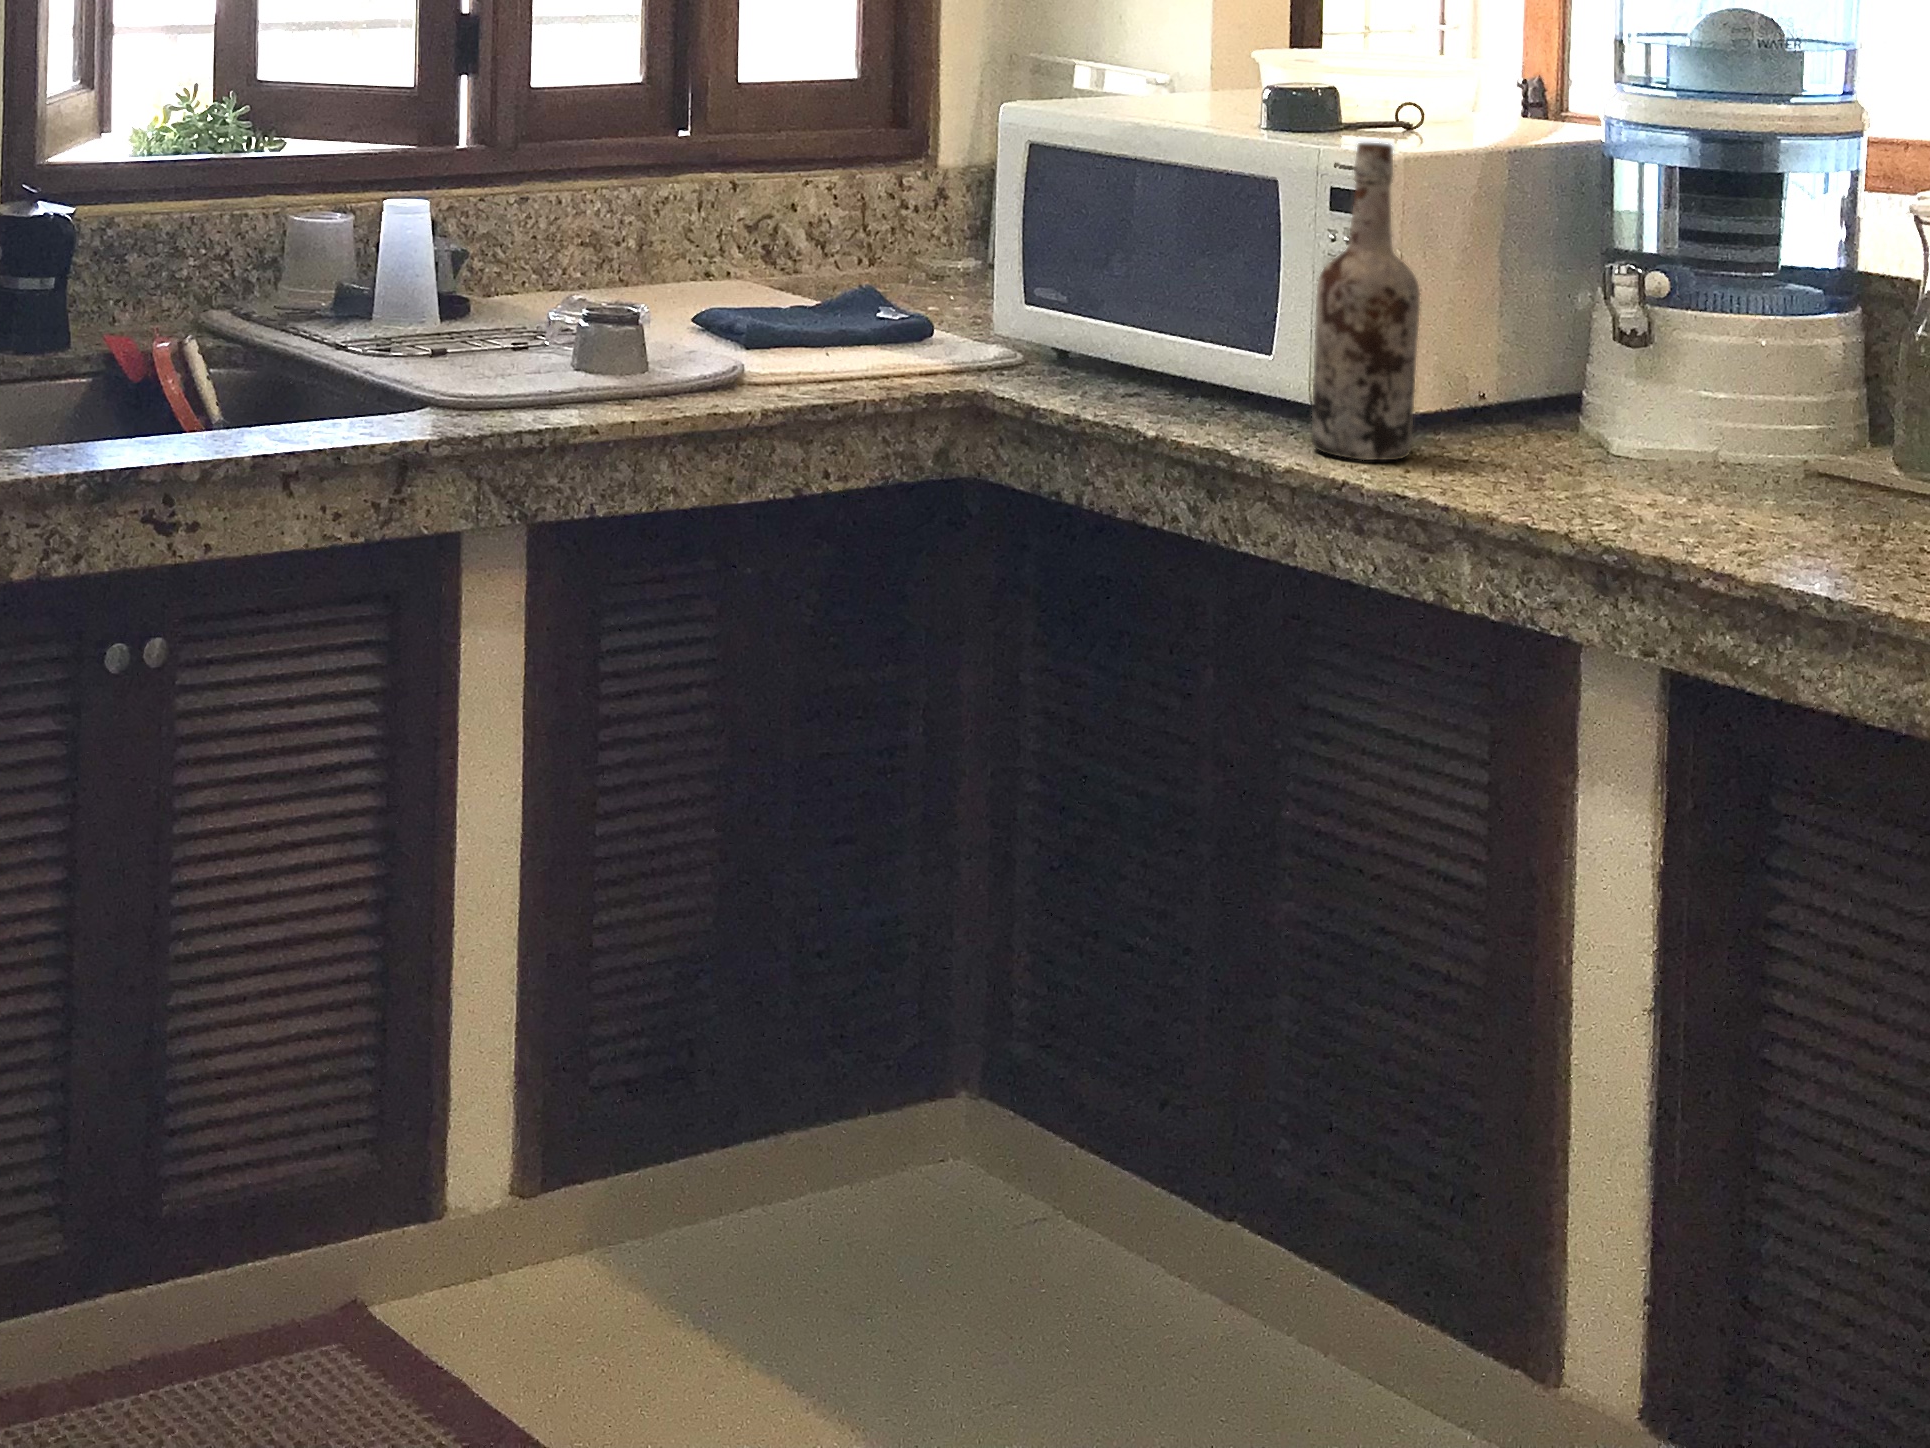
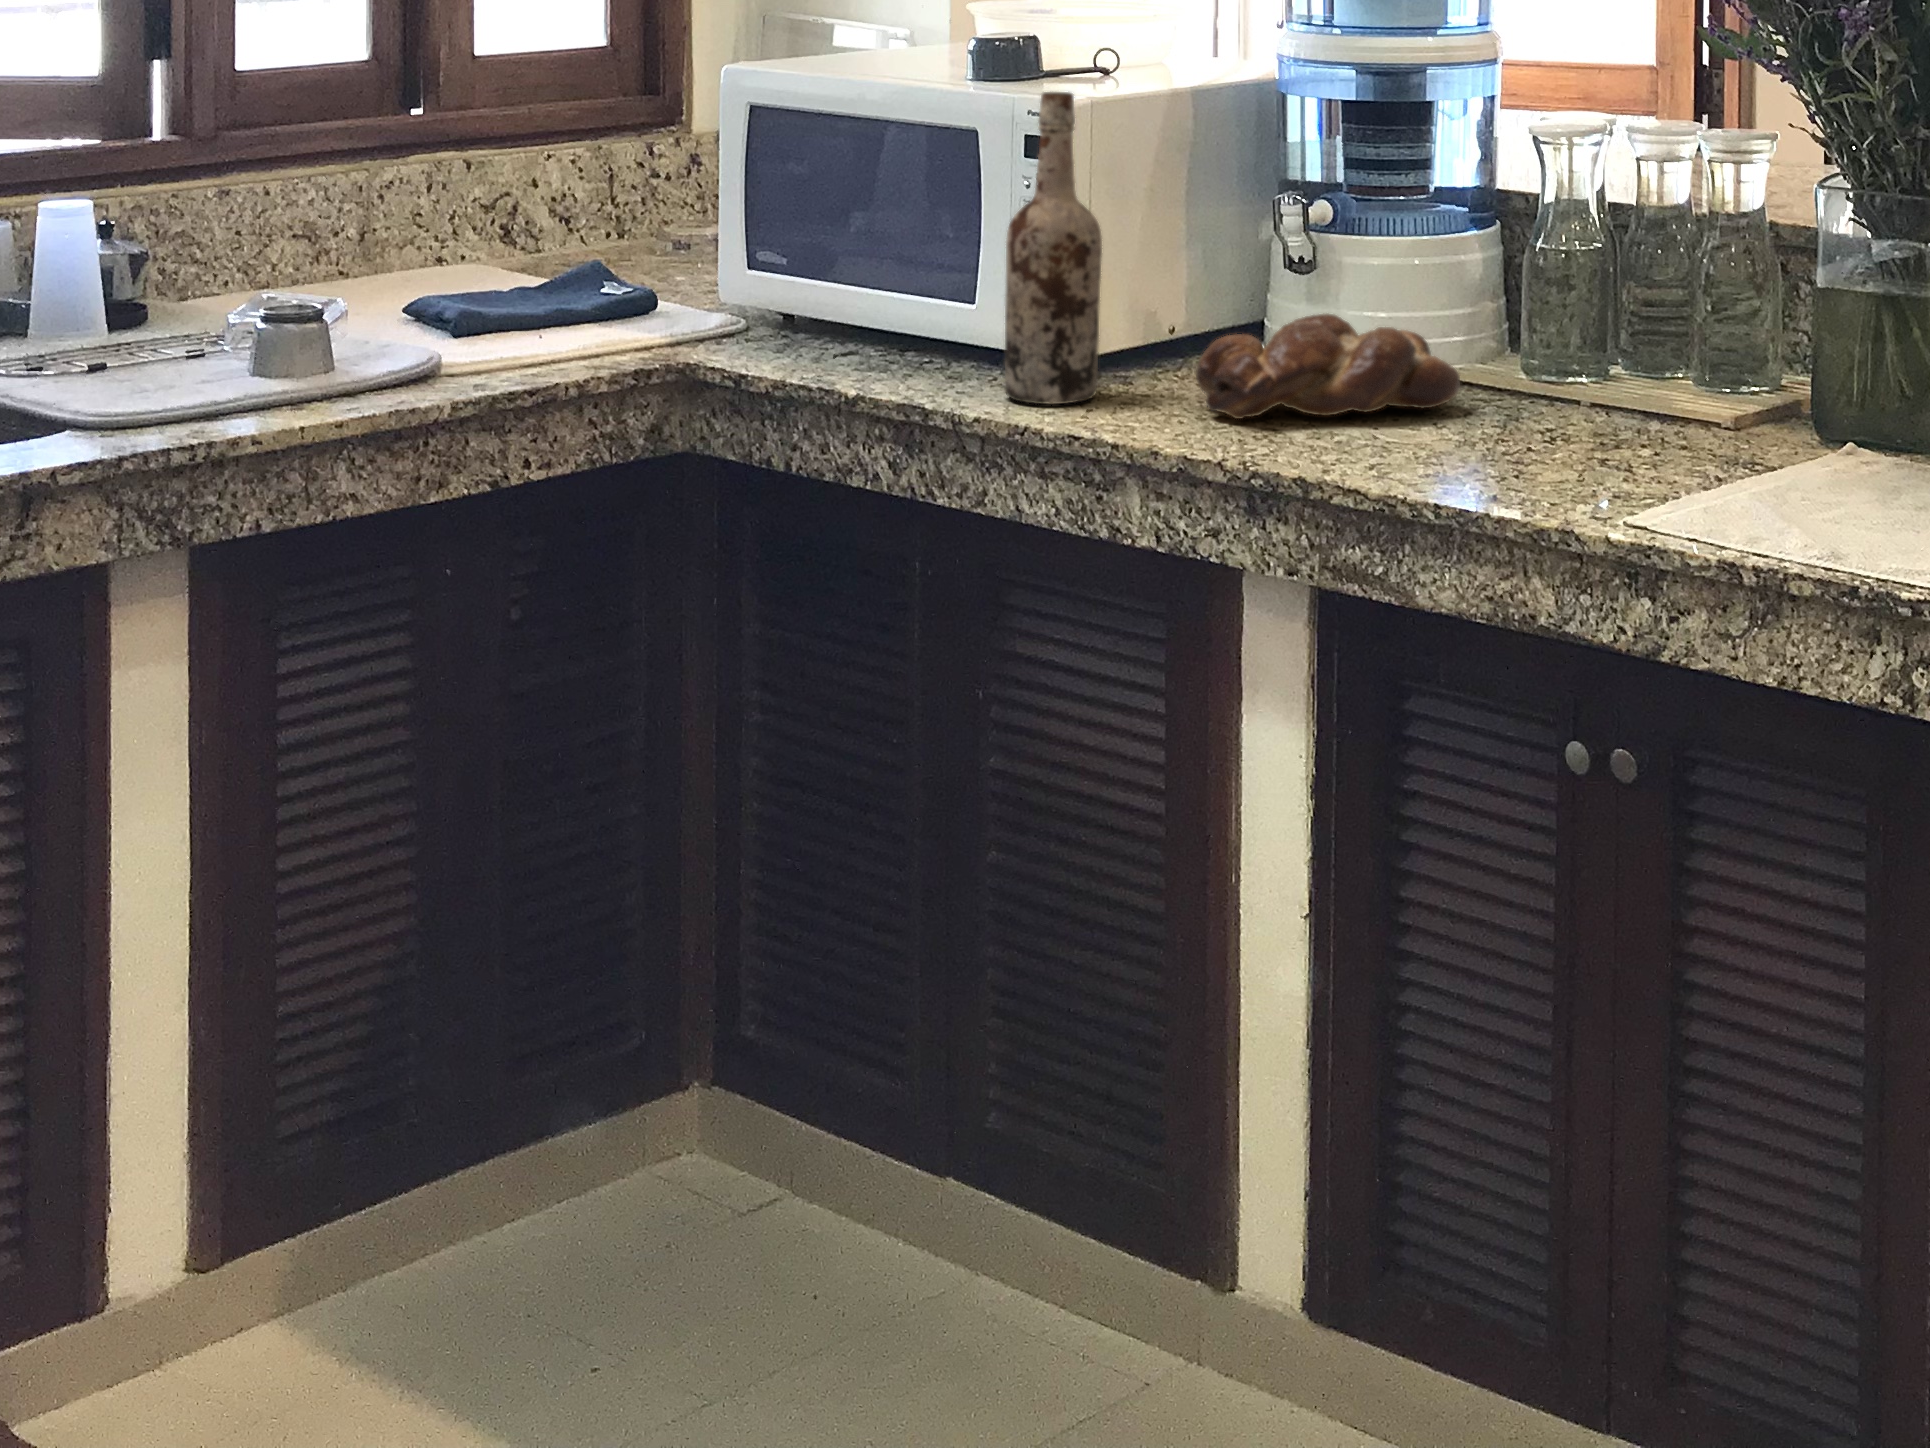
bread loaf: none [1524,389,1831,496] -> present [1196,314,1460,419]

